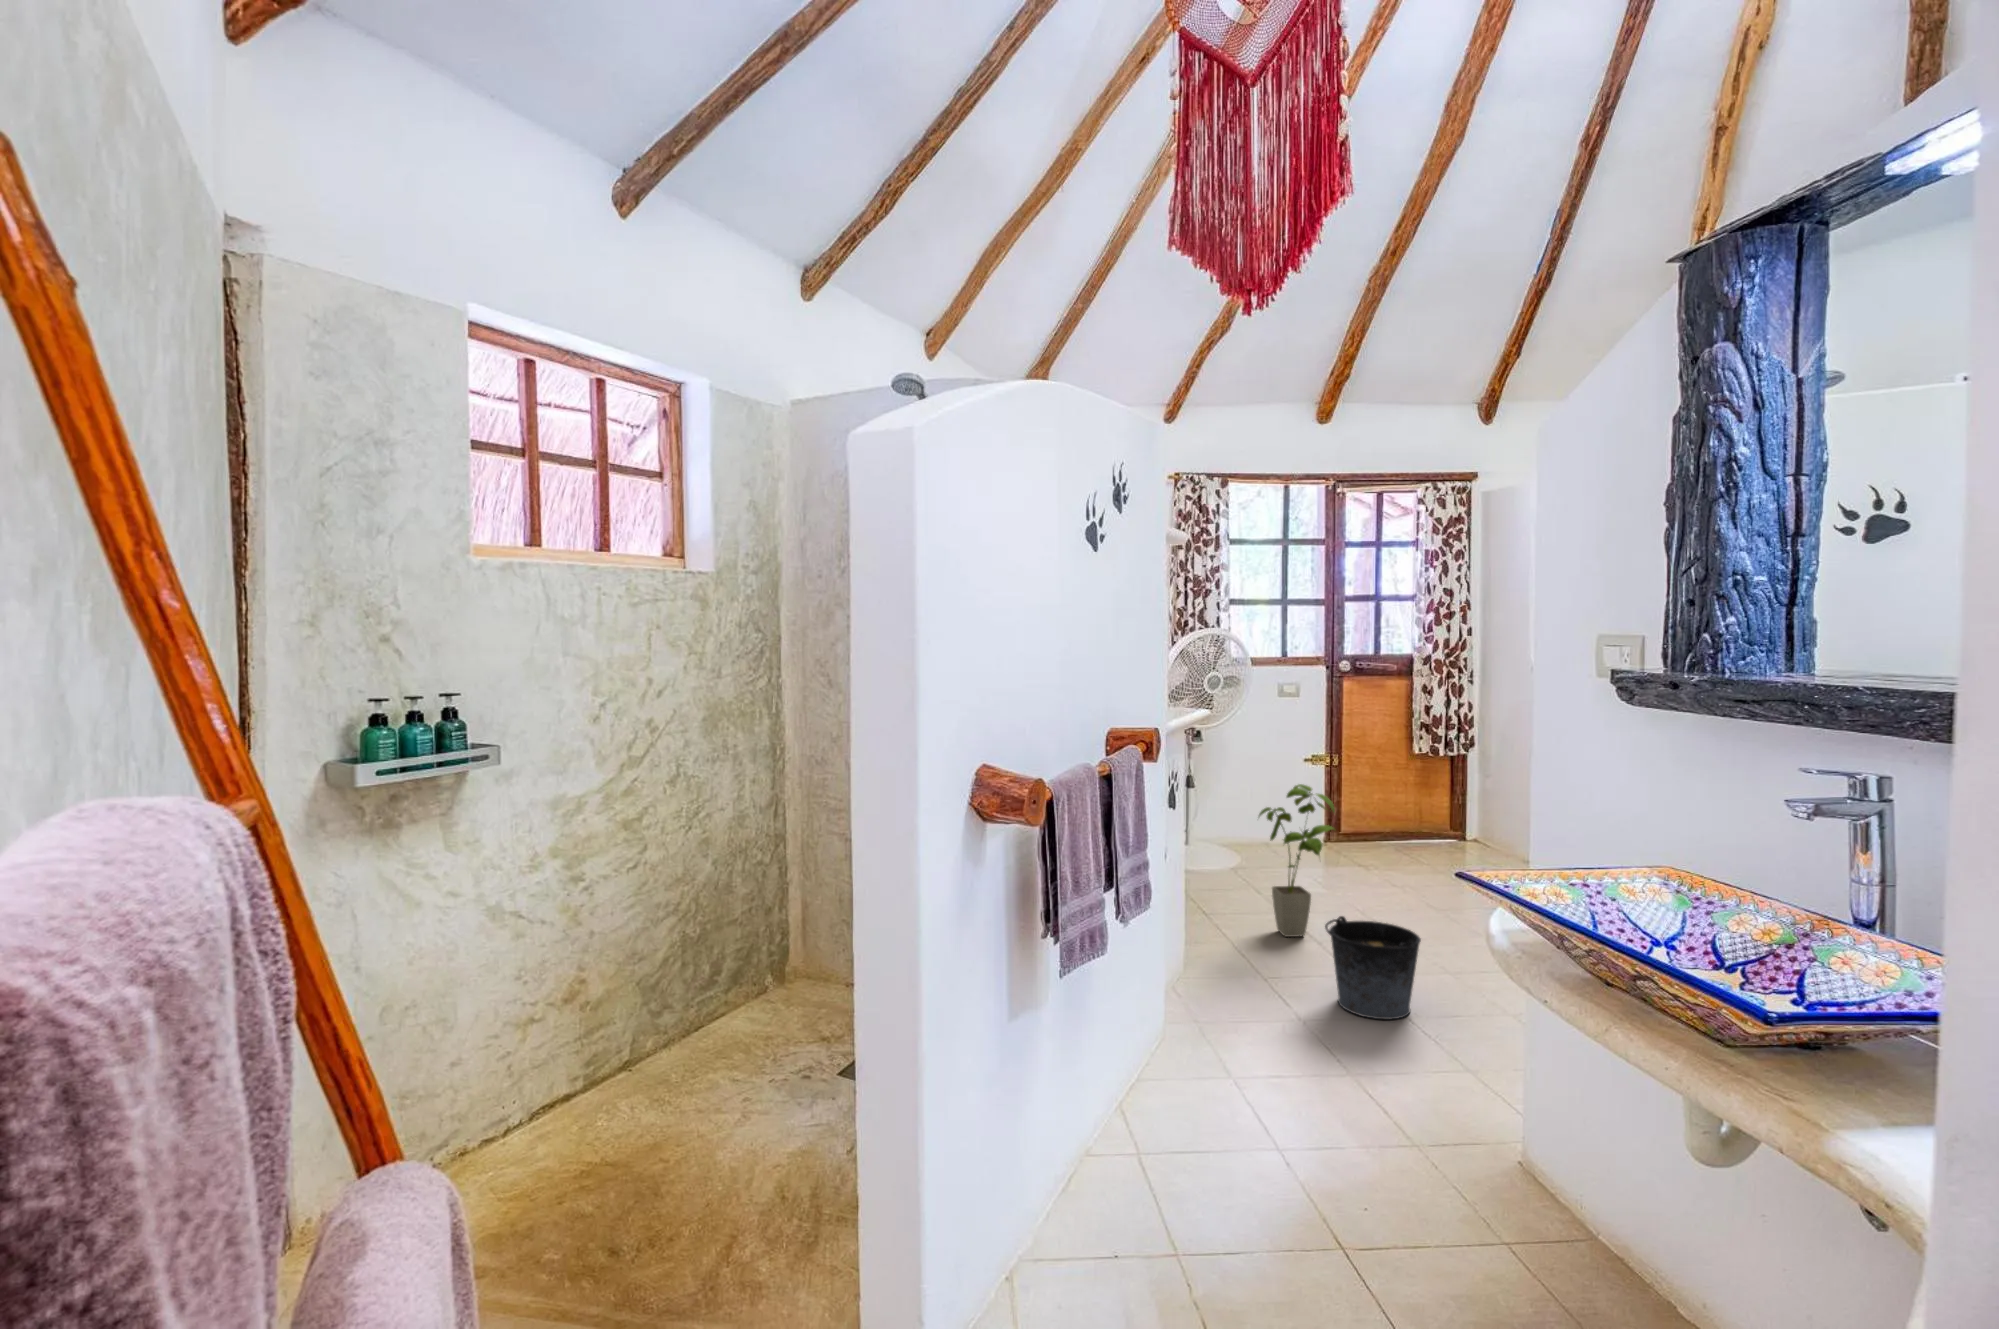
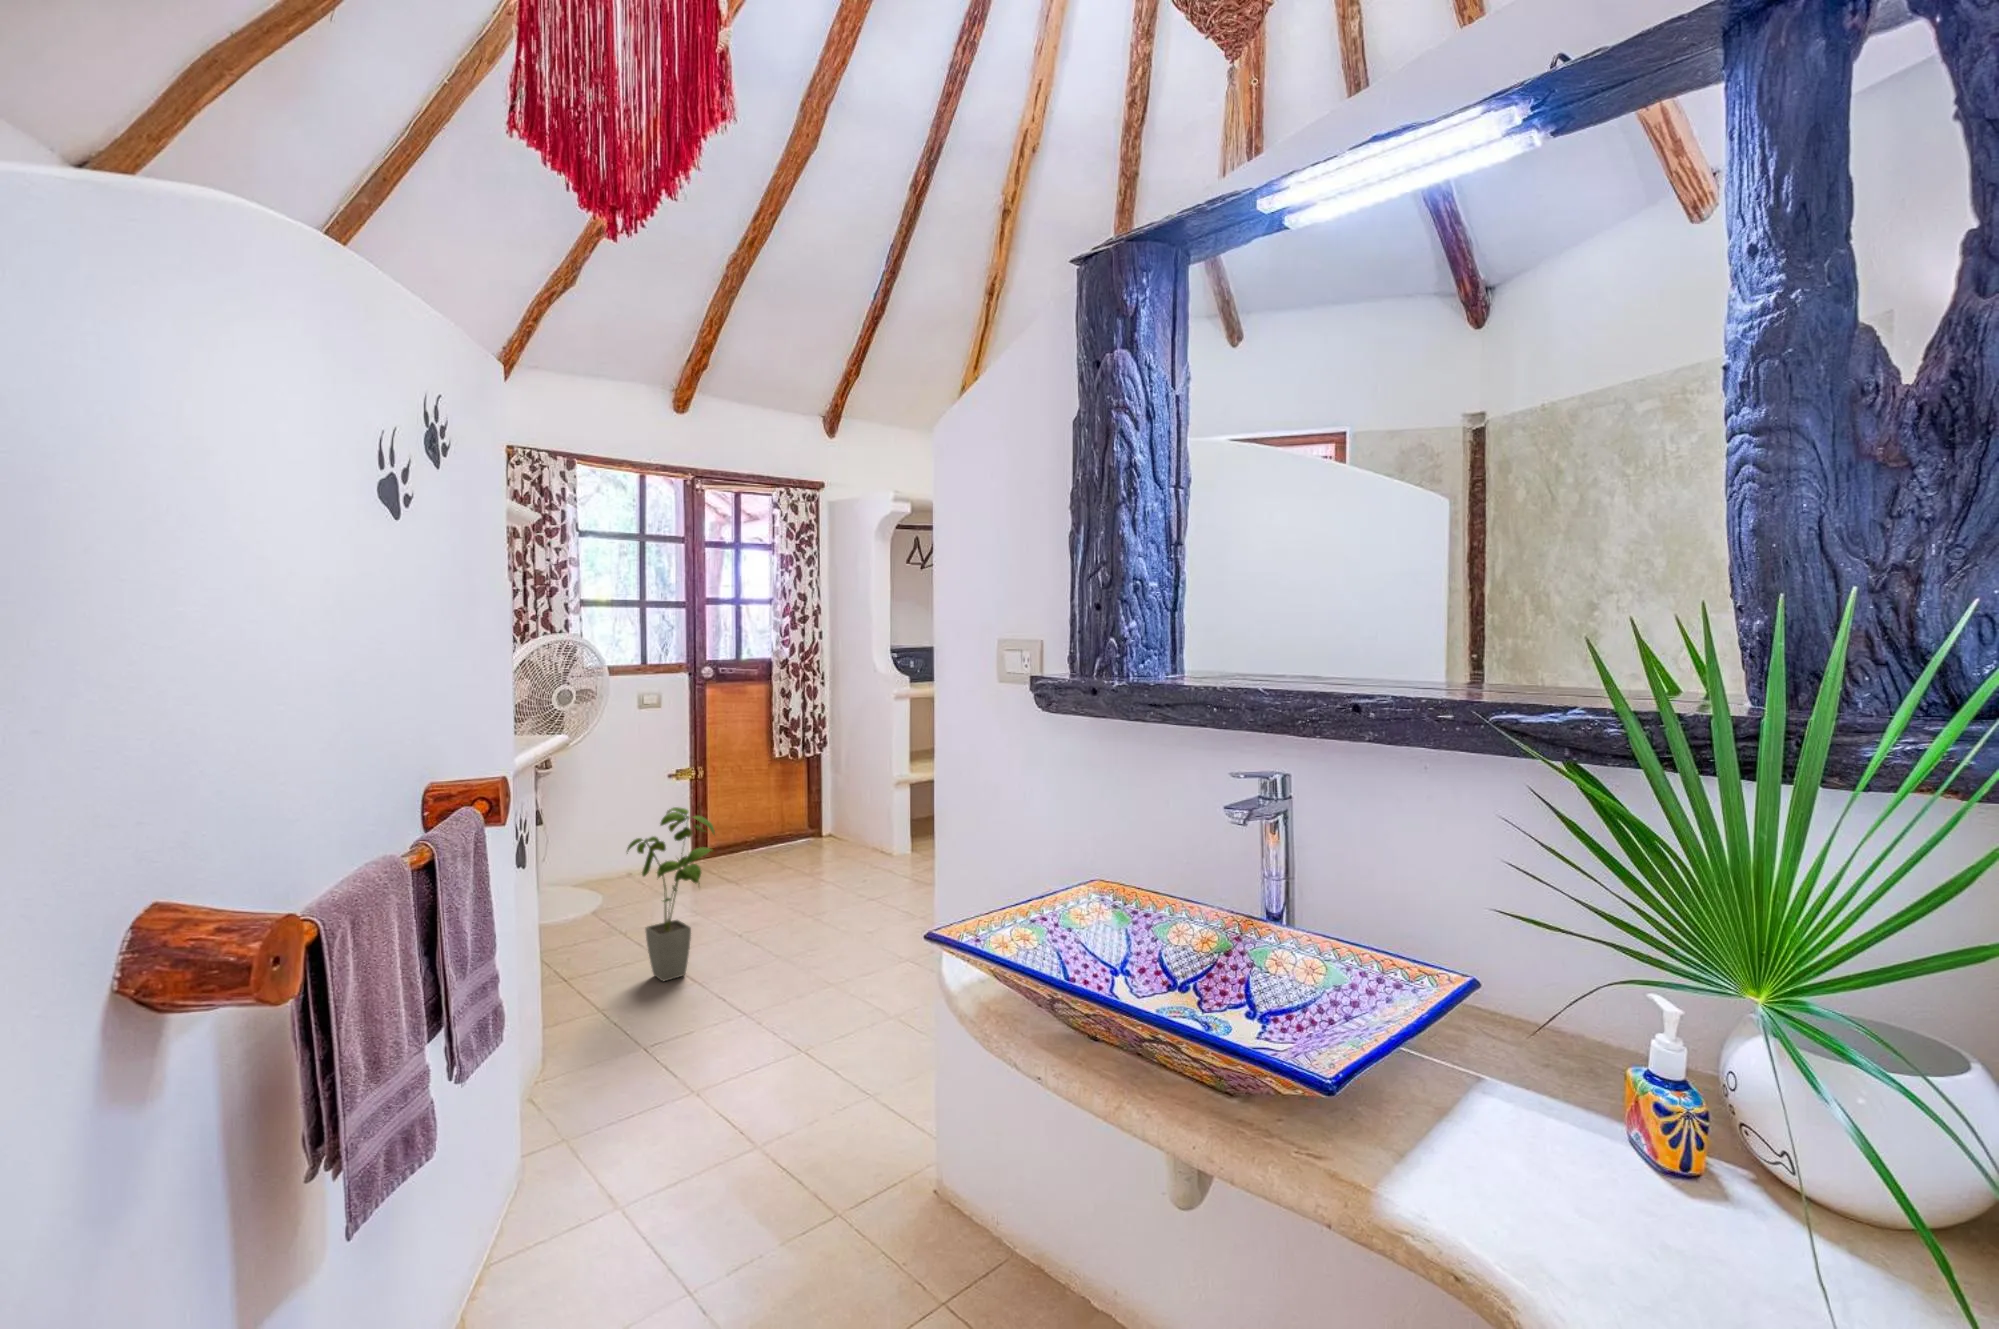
bucket: present [1325,916,1421,1019] -> none [715,948,816,1059]

